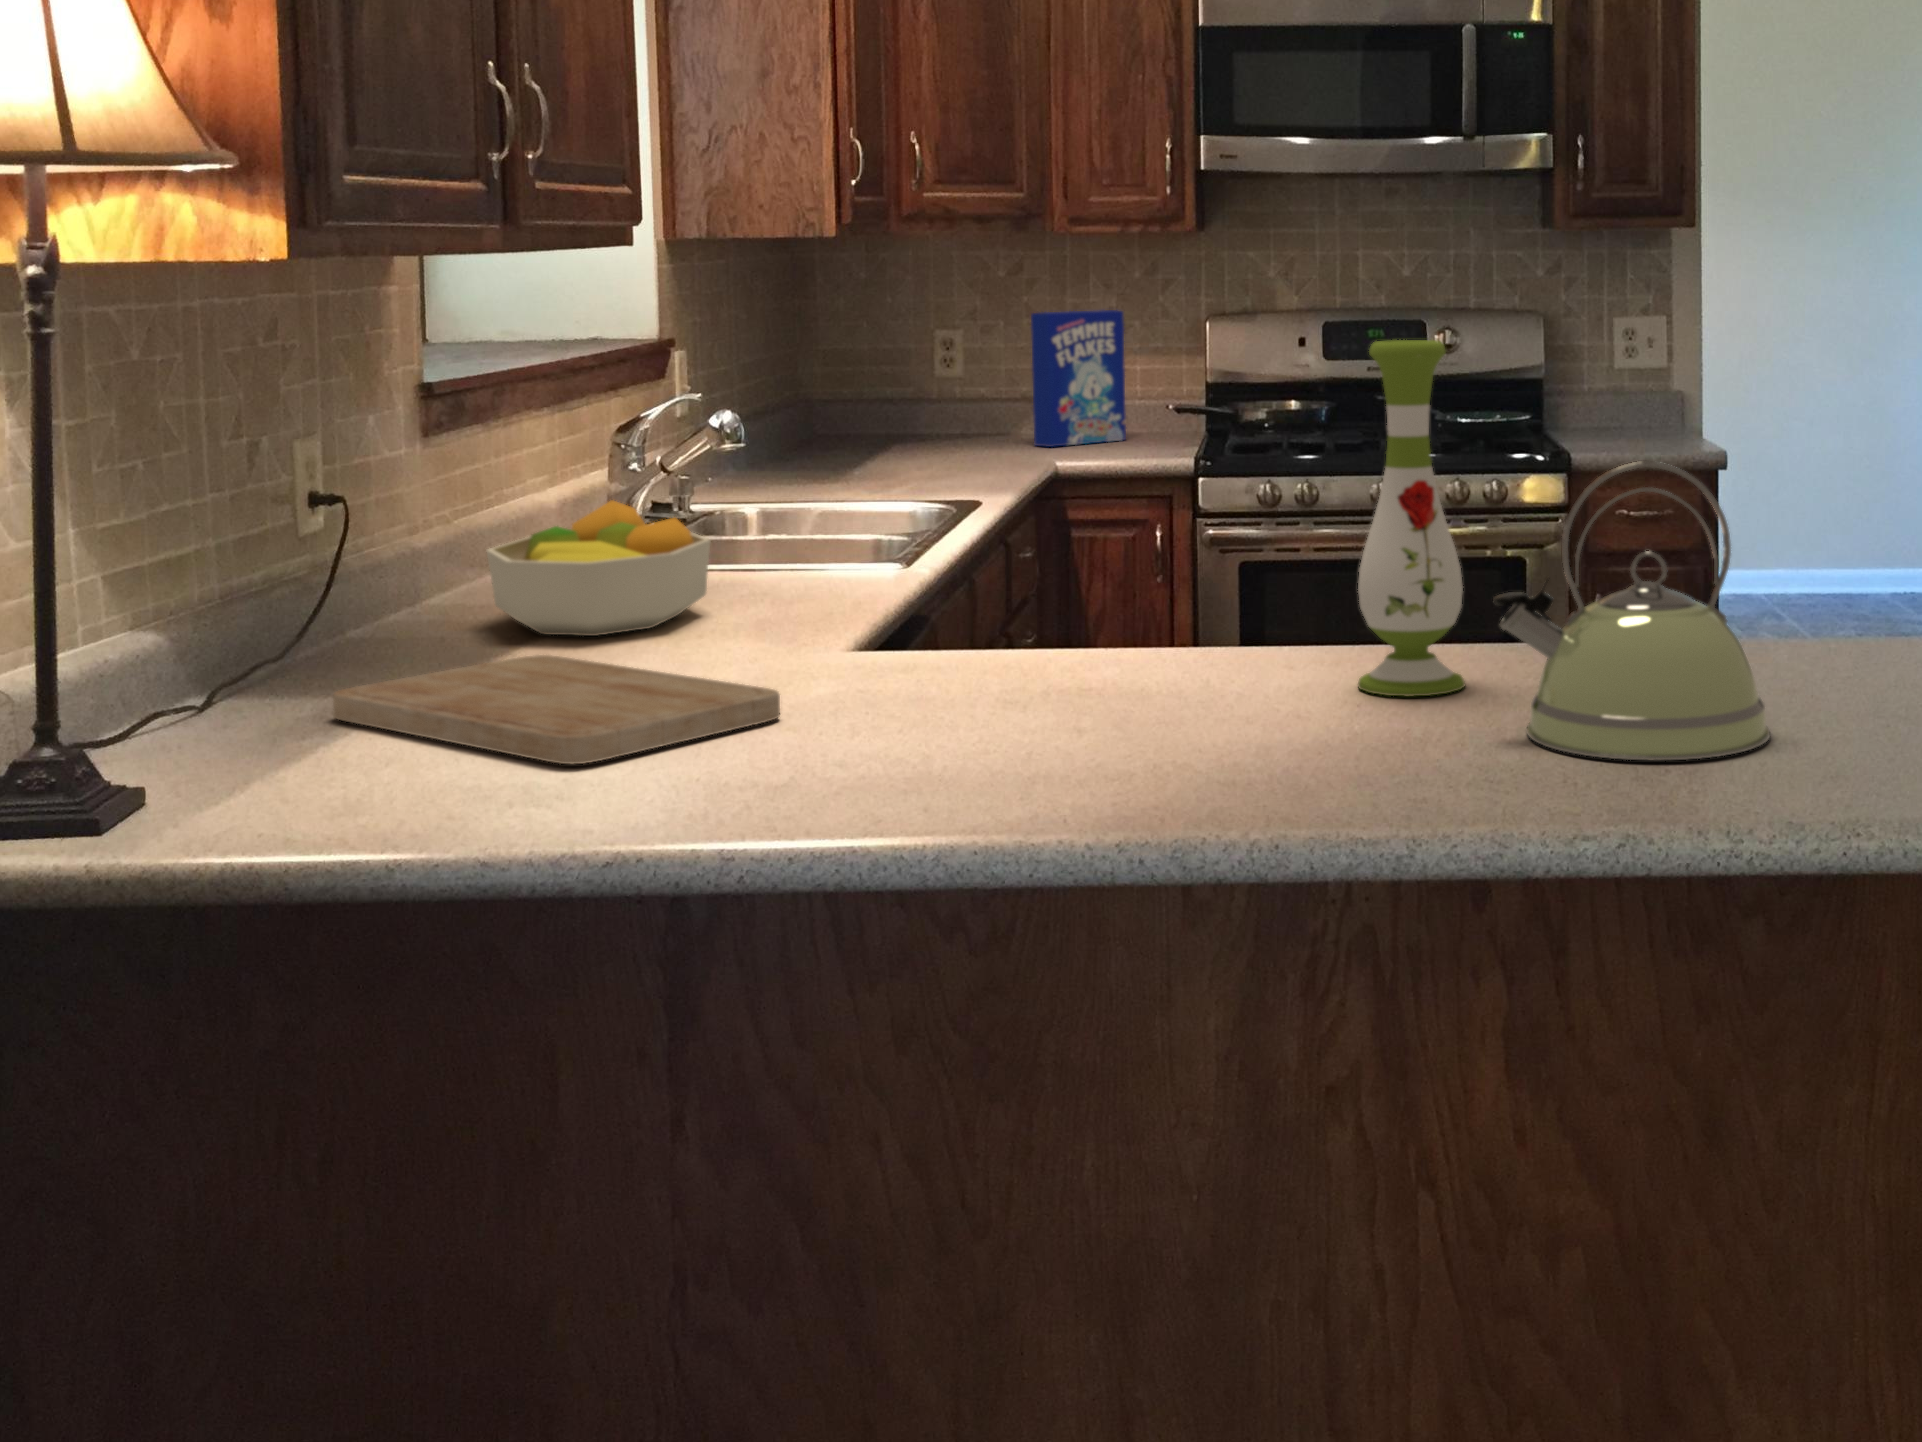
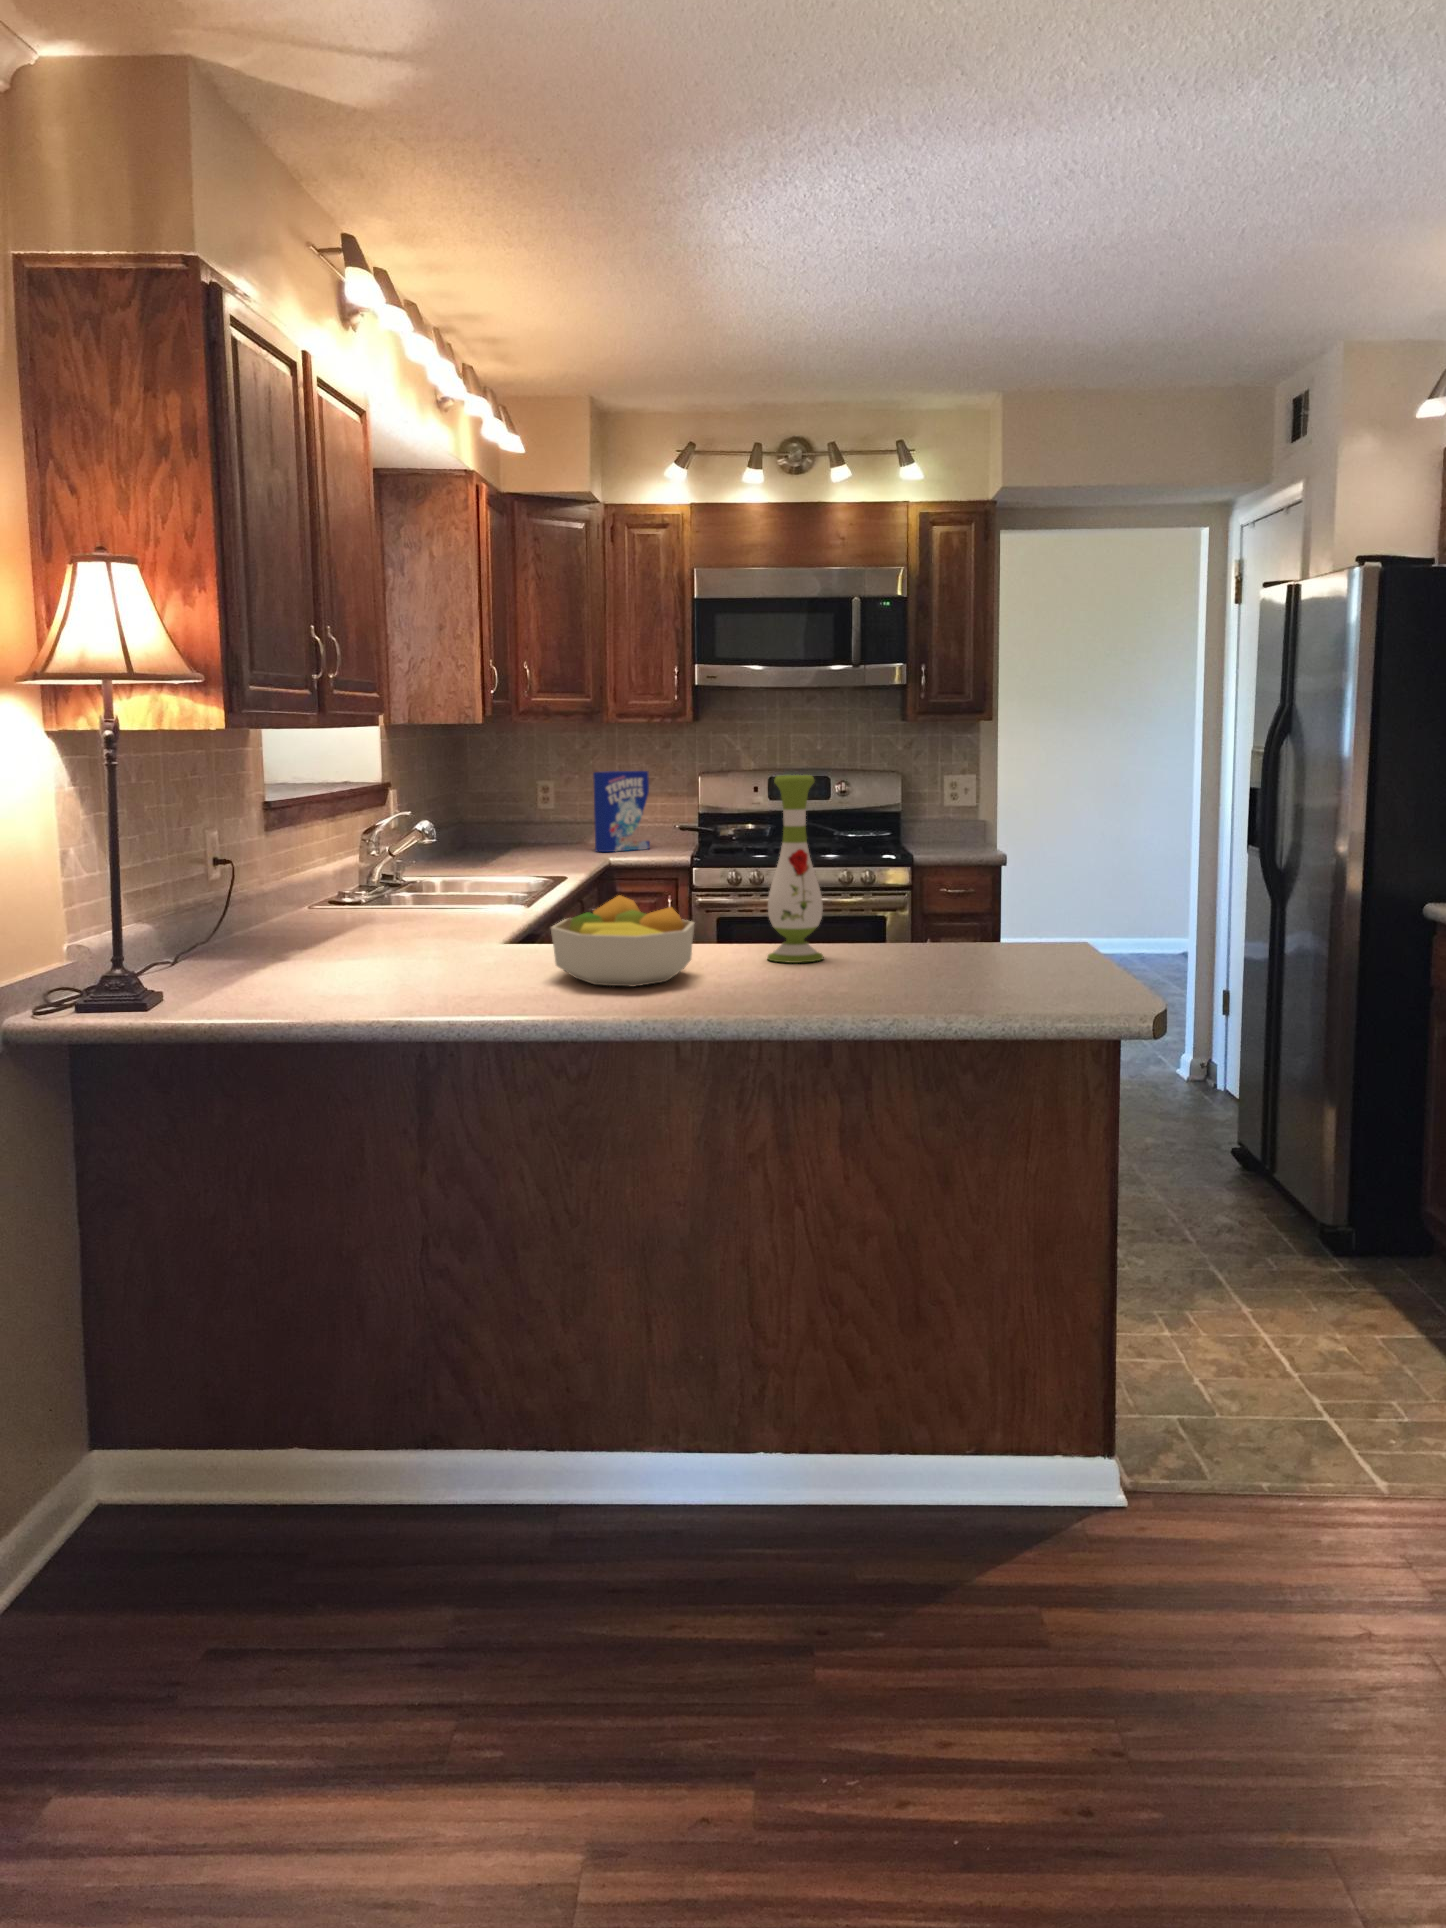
kettle: present [1494,461,1770,760] -> none [834,836,976,987]
fruit bowl: present [486,500,710,636] -> present [551,895,694,986]
cutting board: present [333,655,780,764] -> none [240,941,467,985]

